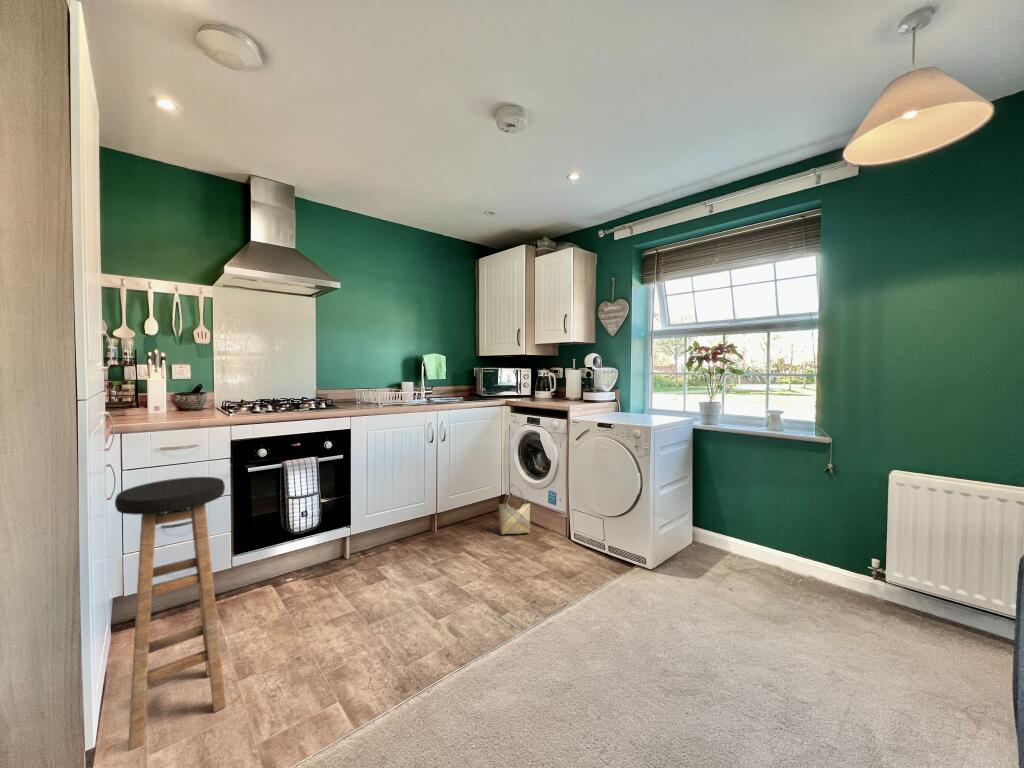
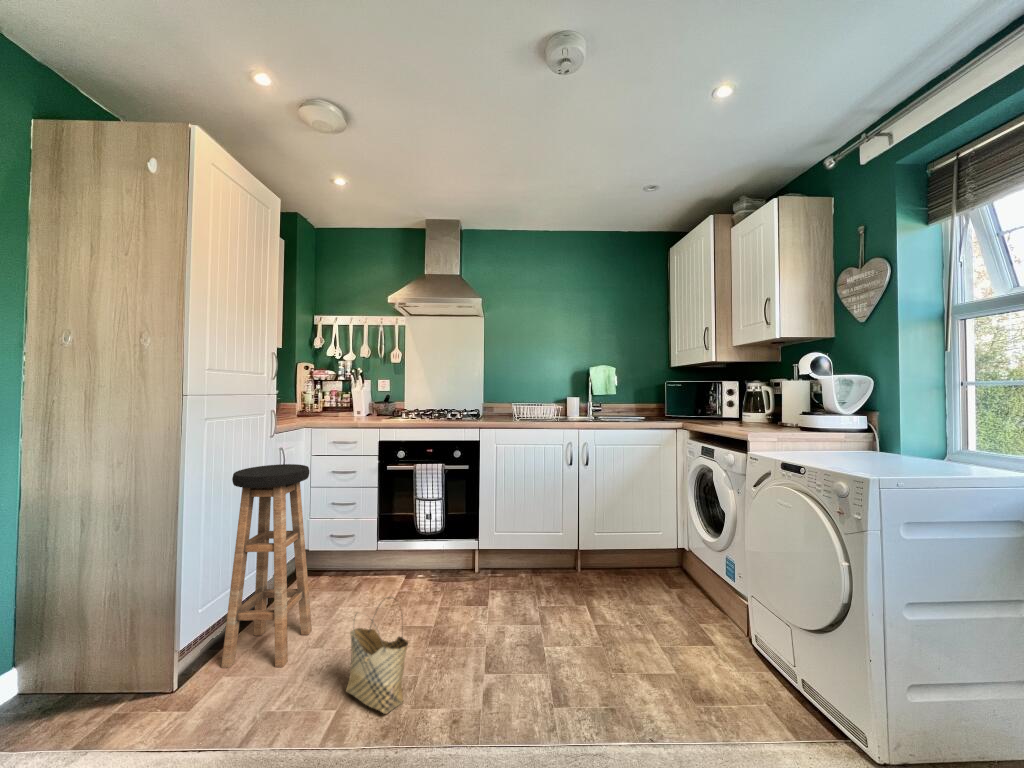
woven basket: present [498,488,530,534] -> present [346,597,408,714]

